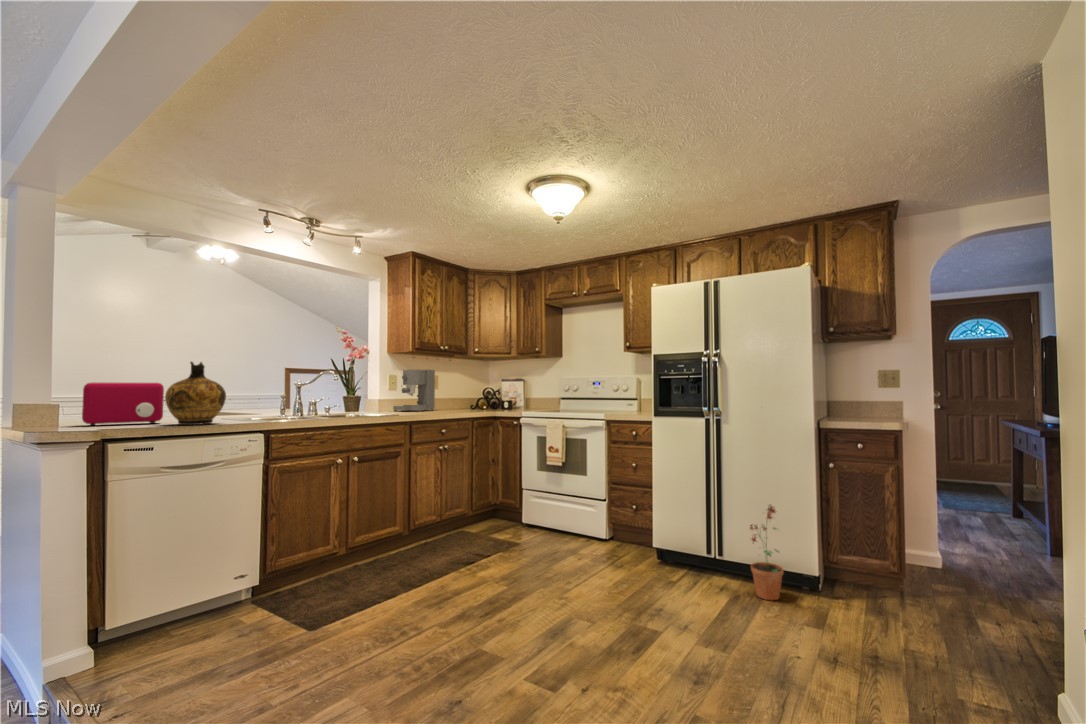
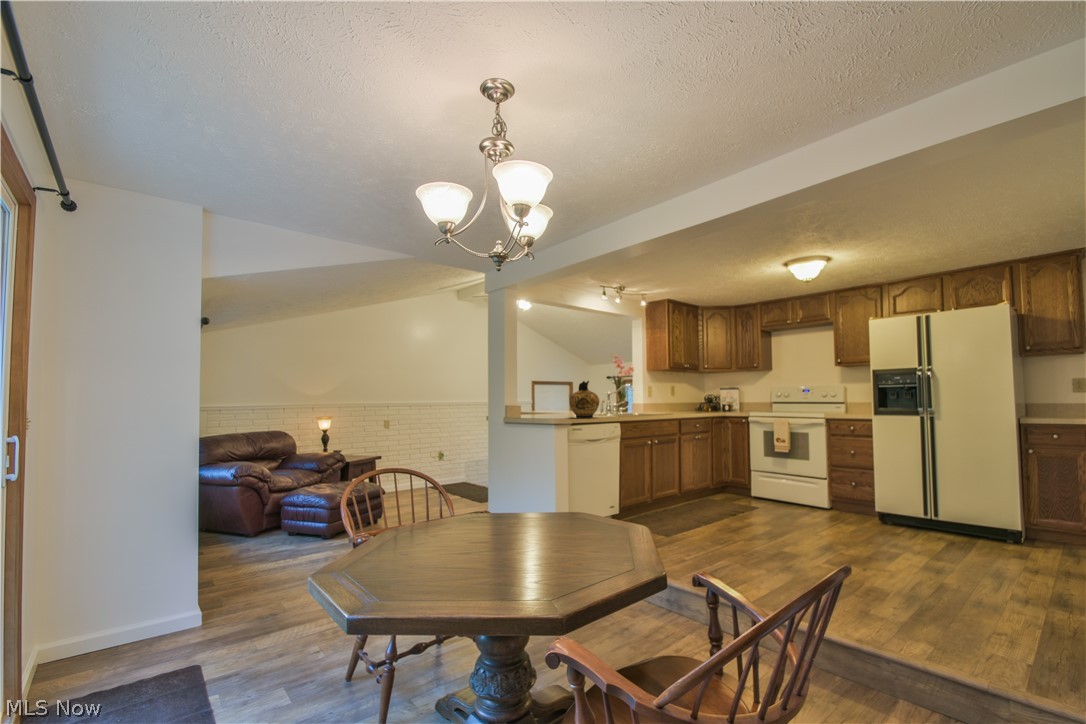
coffee maker: present [393,369,435,411] -> none [646,381,674,412]
toaster: present [82,382,164,426] -> none [521,393,559,418]
potted plant: present [750,504,784,600] -> none [961,478,993,545]

